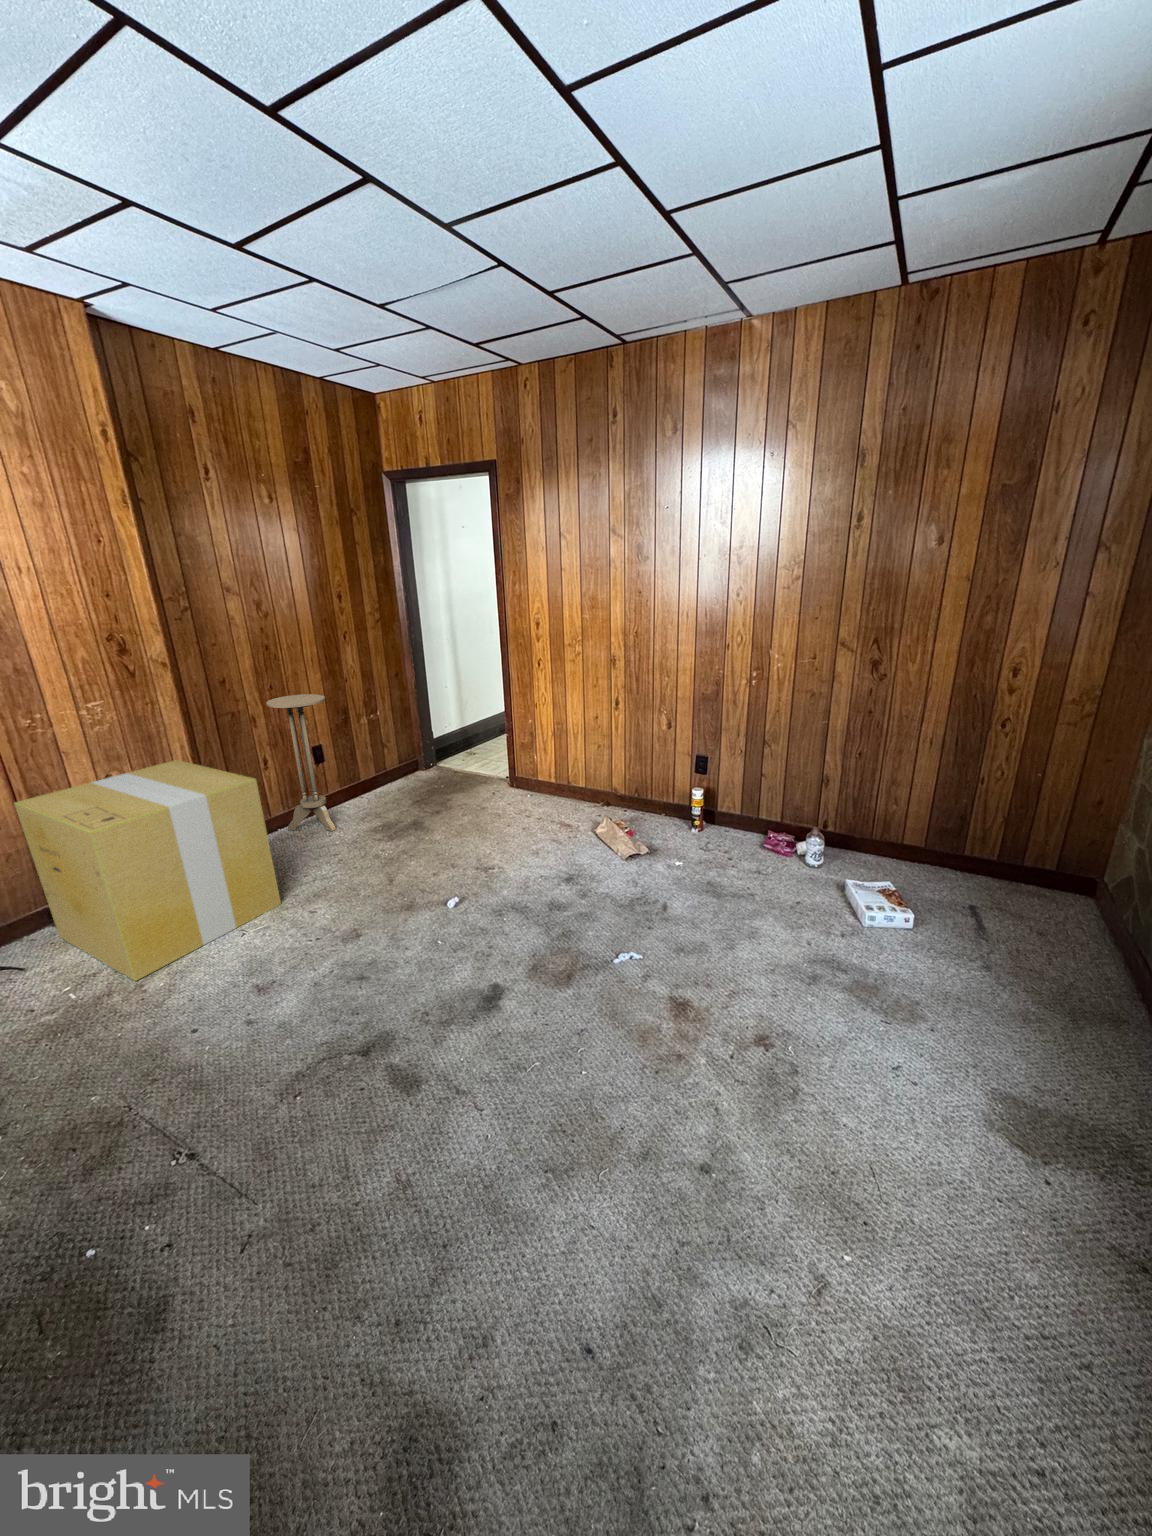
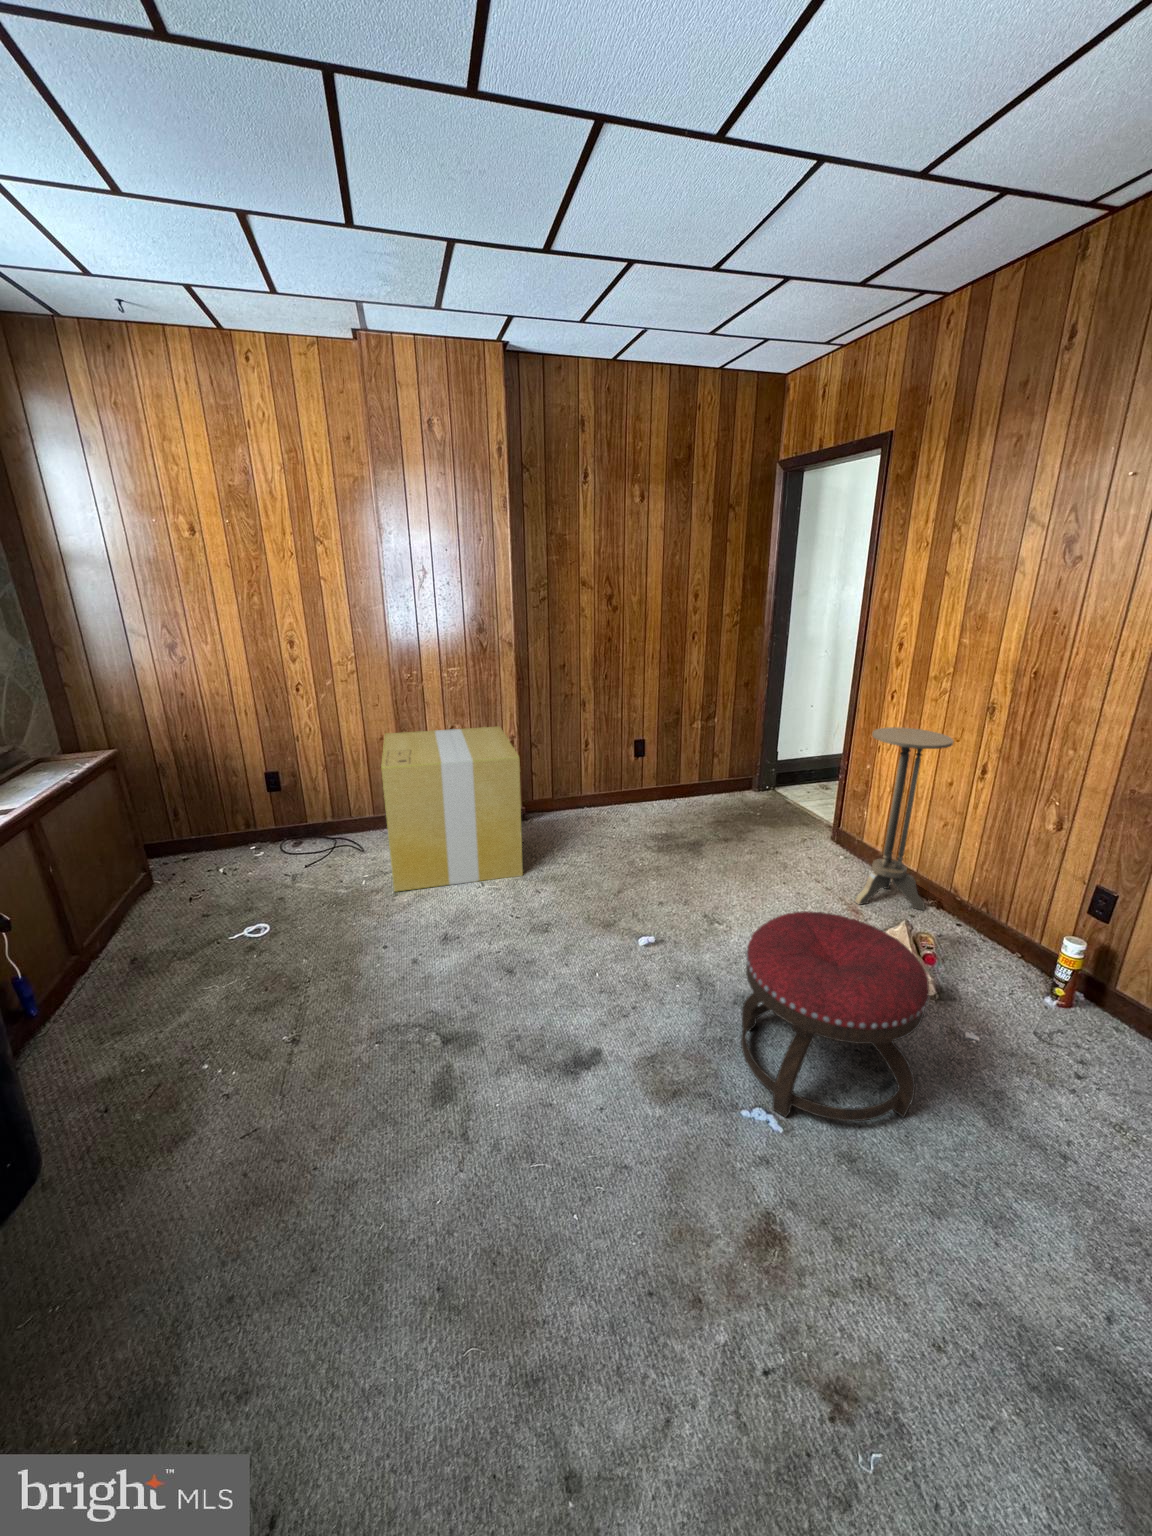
side table: present [266,694,336,831] -> present [855,727,954,910]
ottoman: none [567,811,686,950] -> present [741,911,929,1121]

